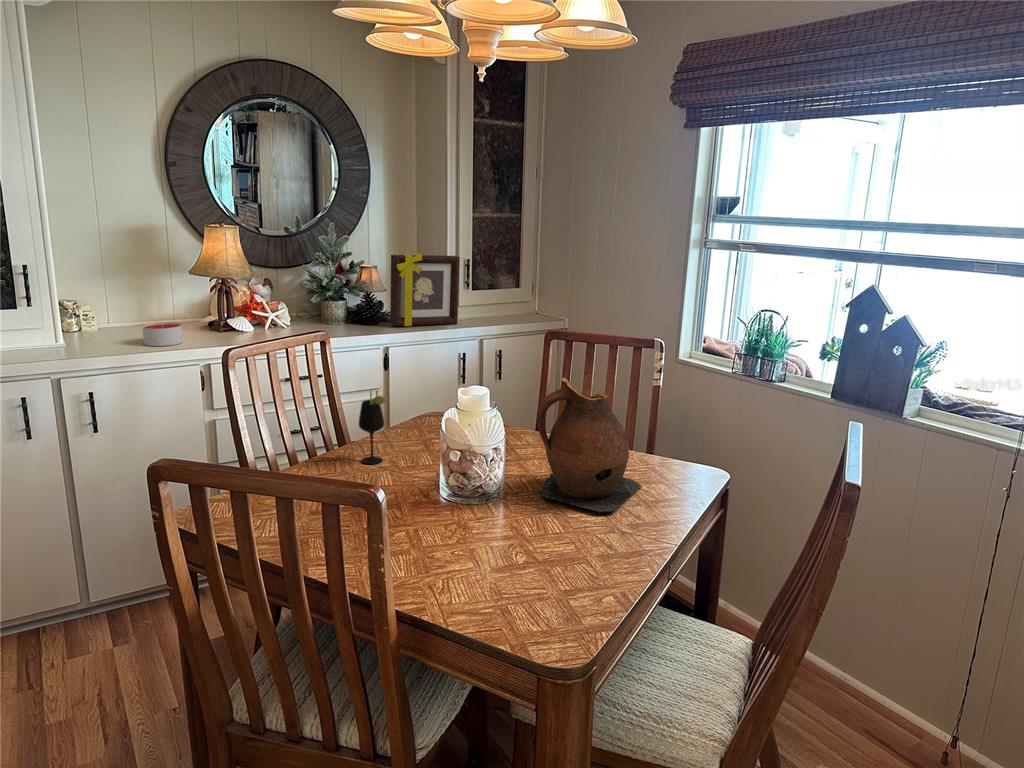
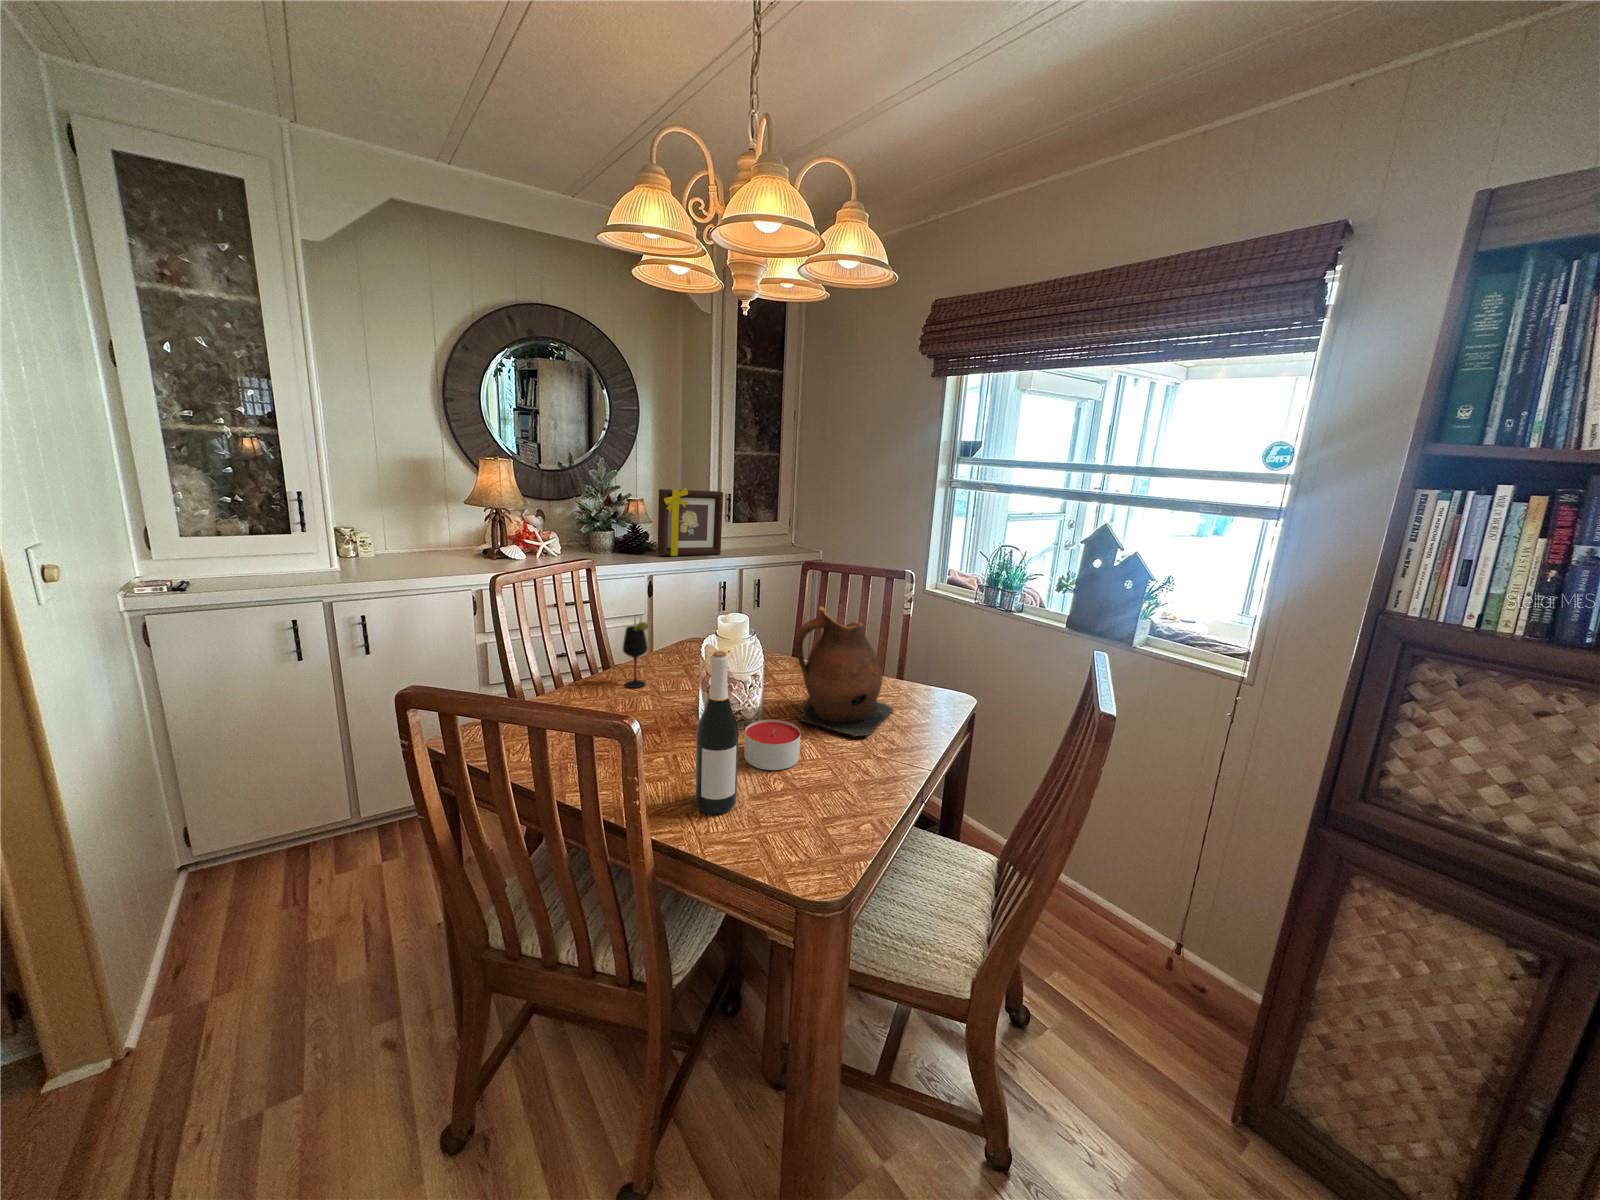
candle: present [142,322,182,346] -> present [744,720,801,770]
wine bottle: none [437,423,480,586] -> present [695,651,739,814]

